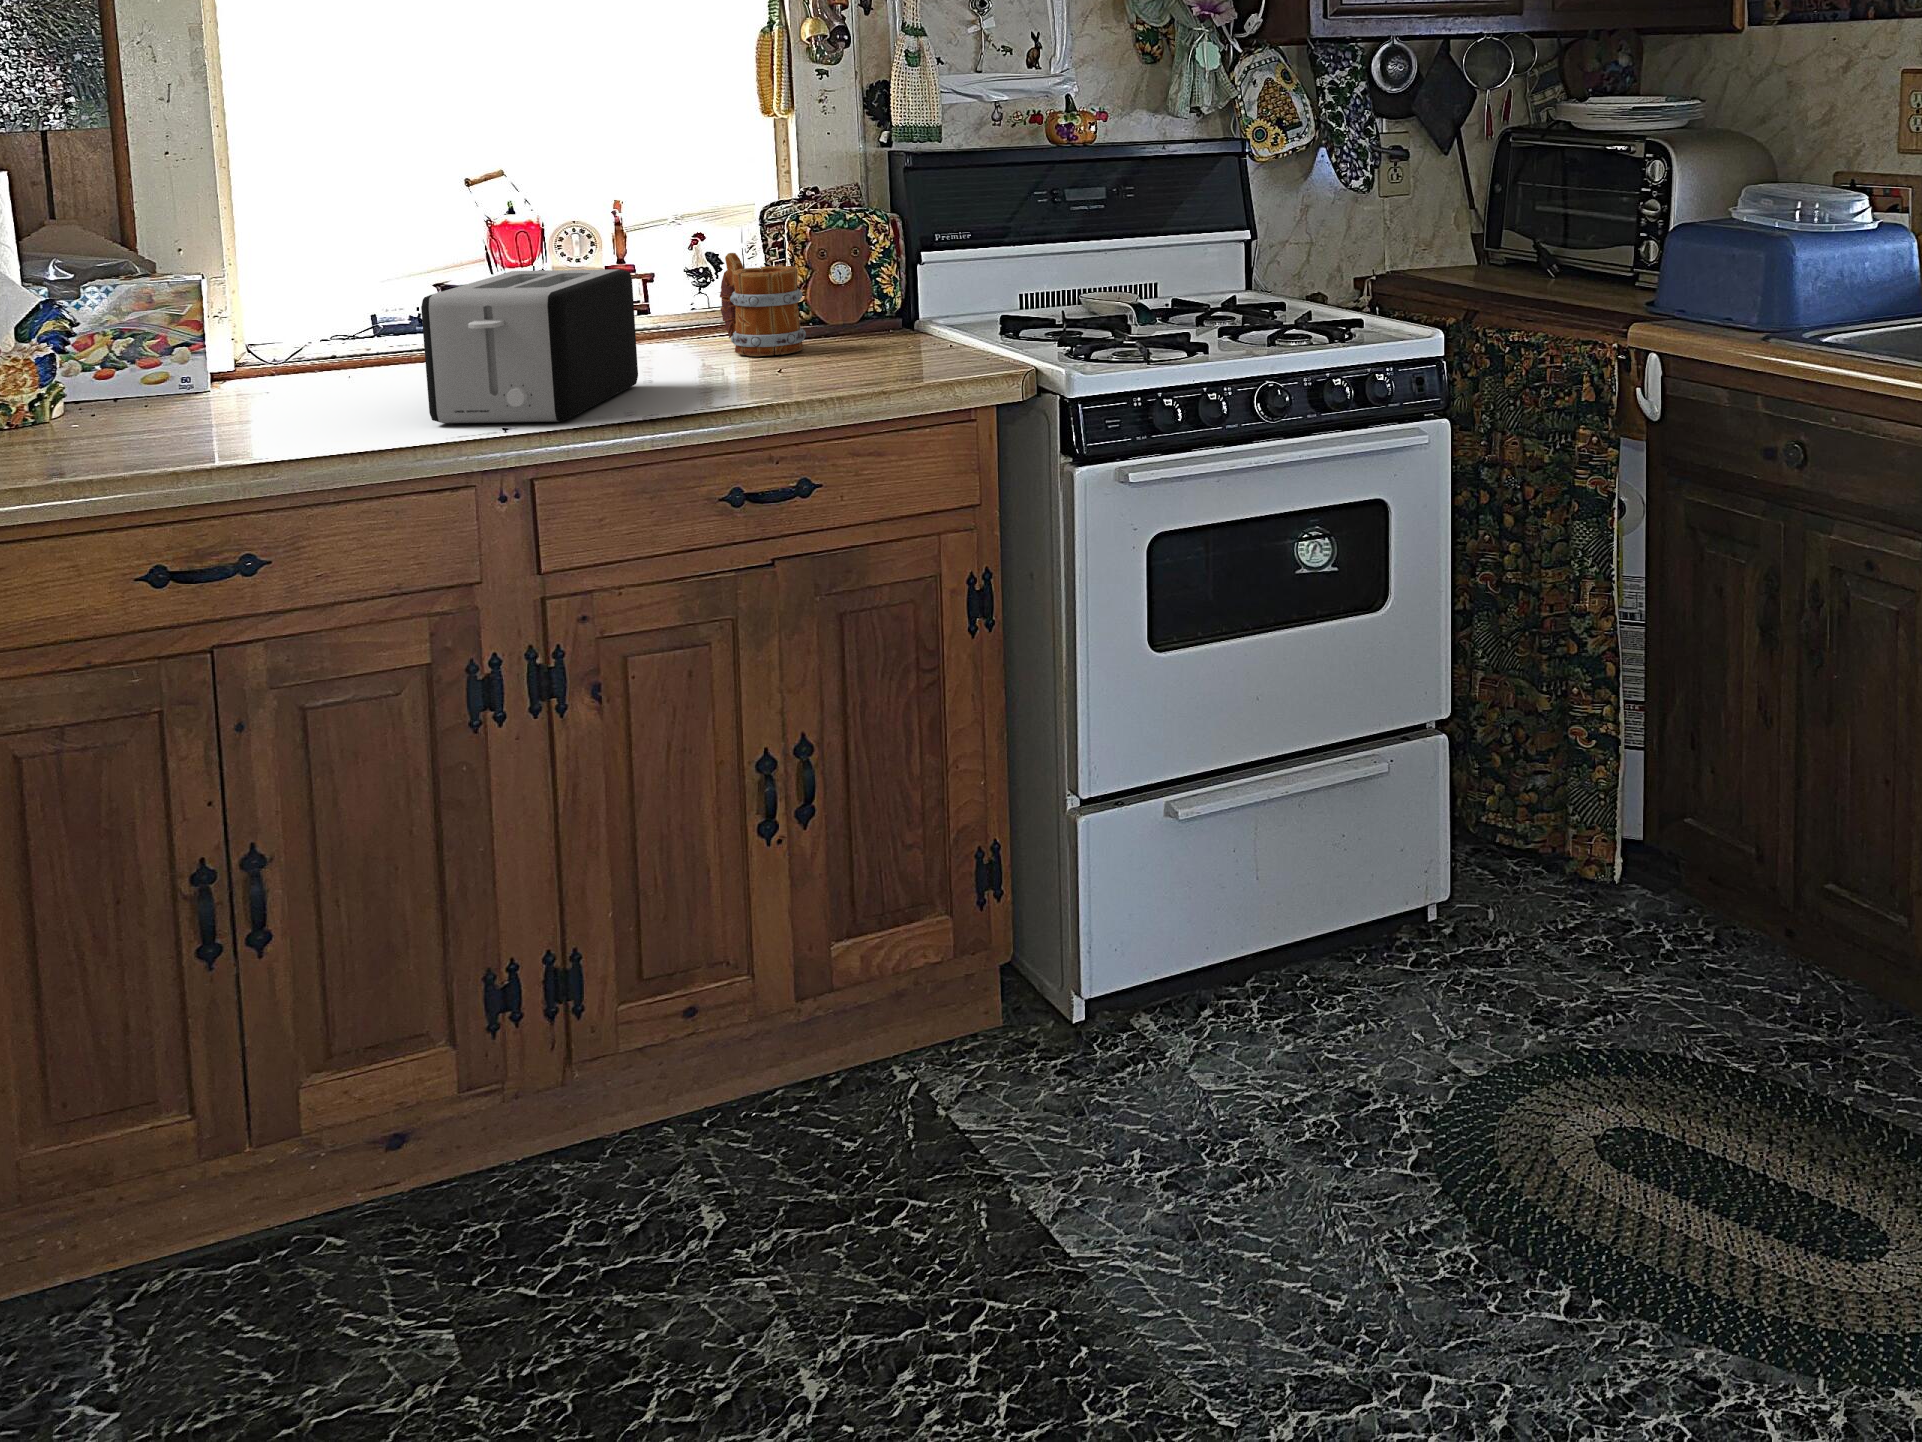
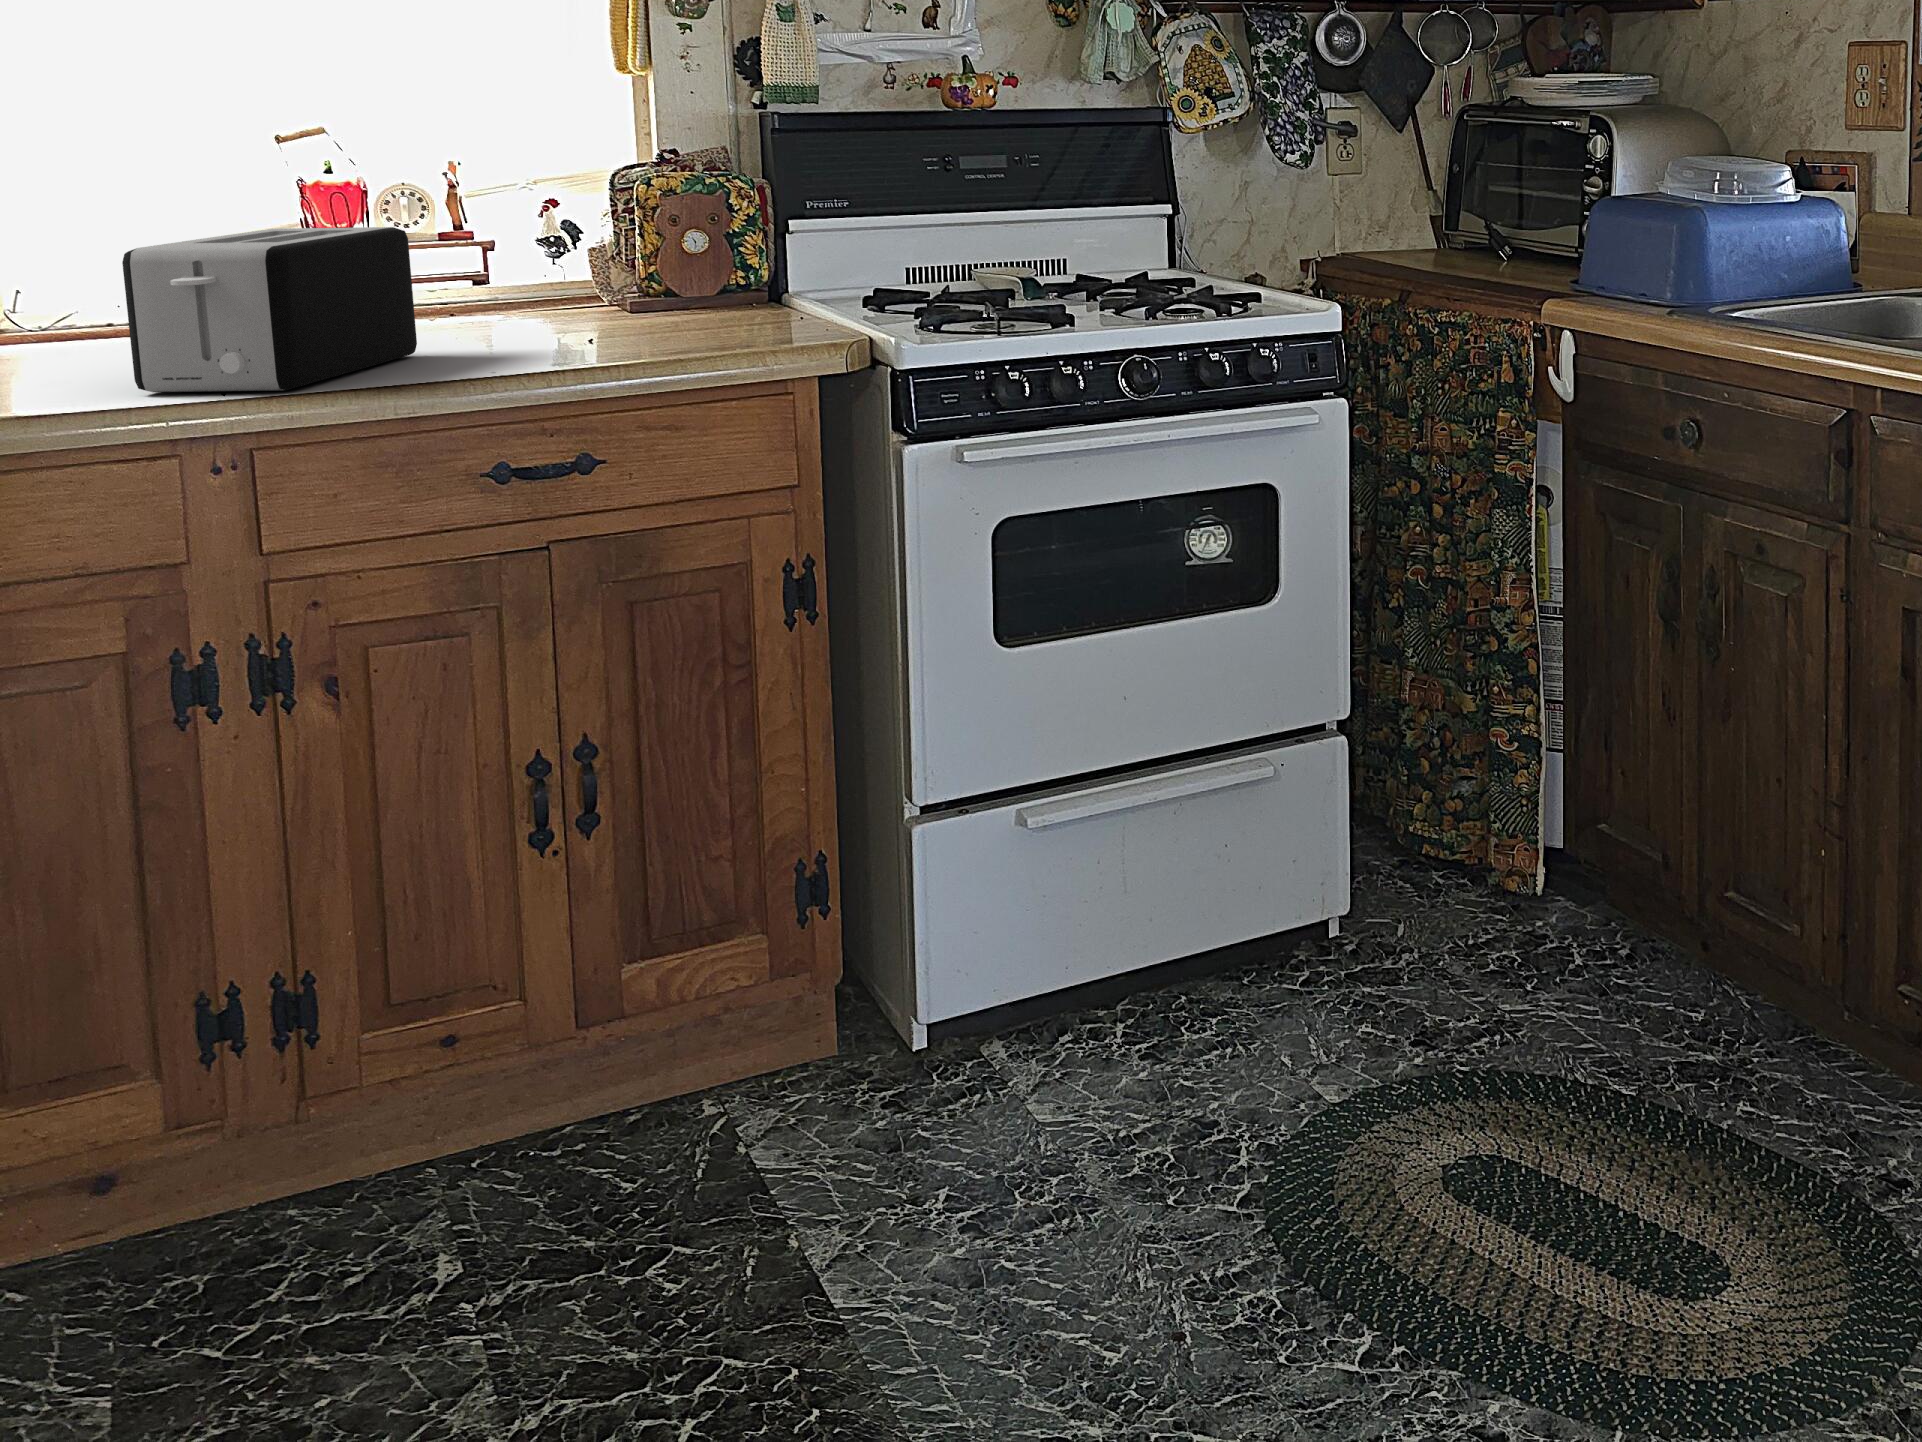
mug: present [720,253,806,356] -> none [550,216,642,327]

